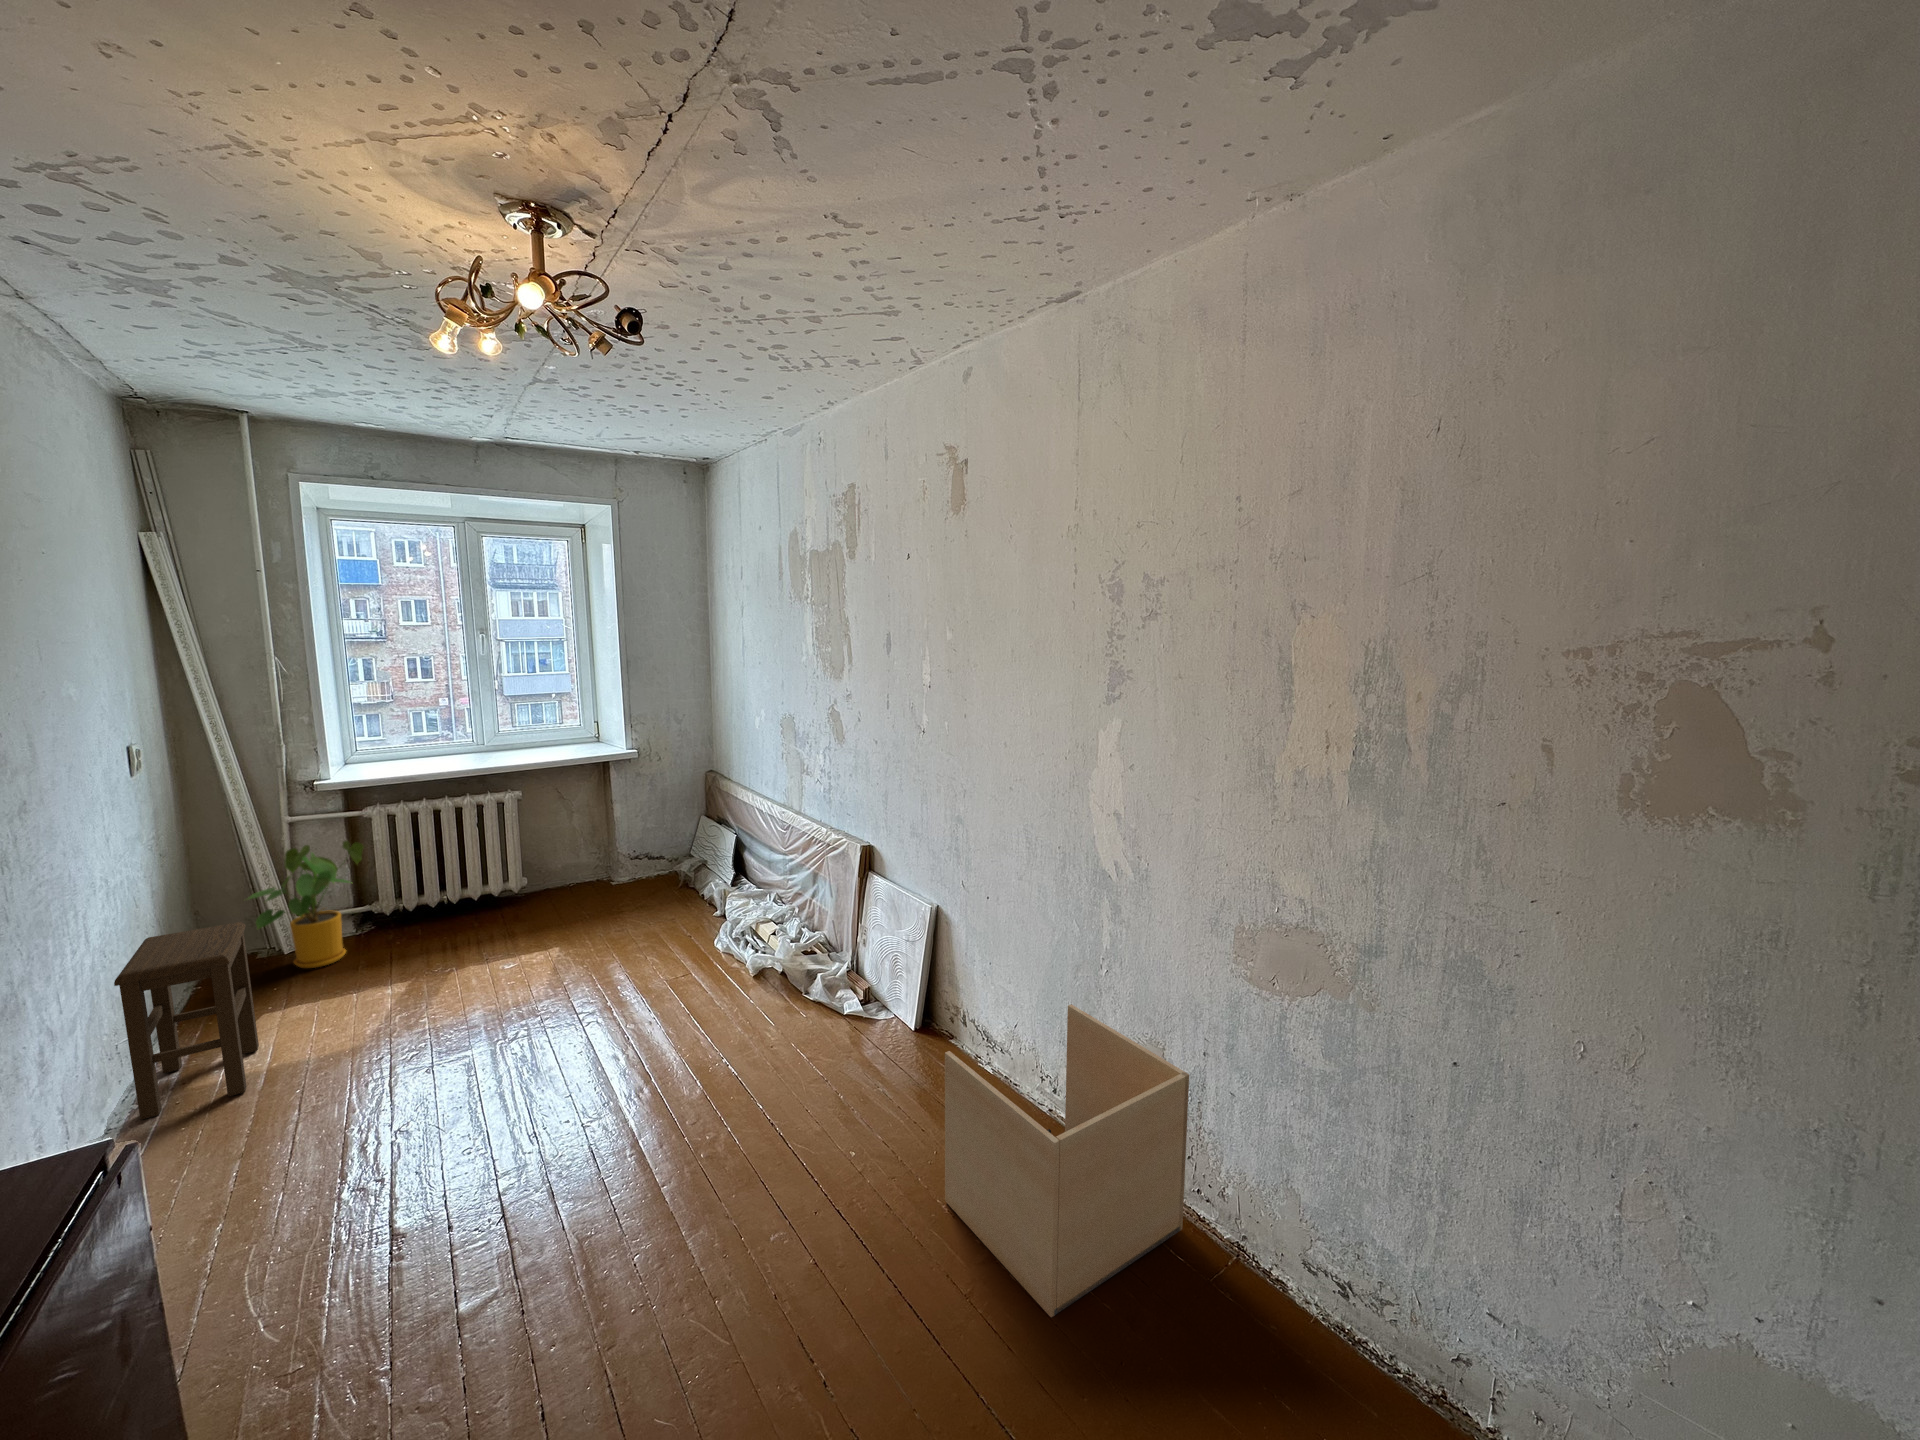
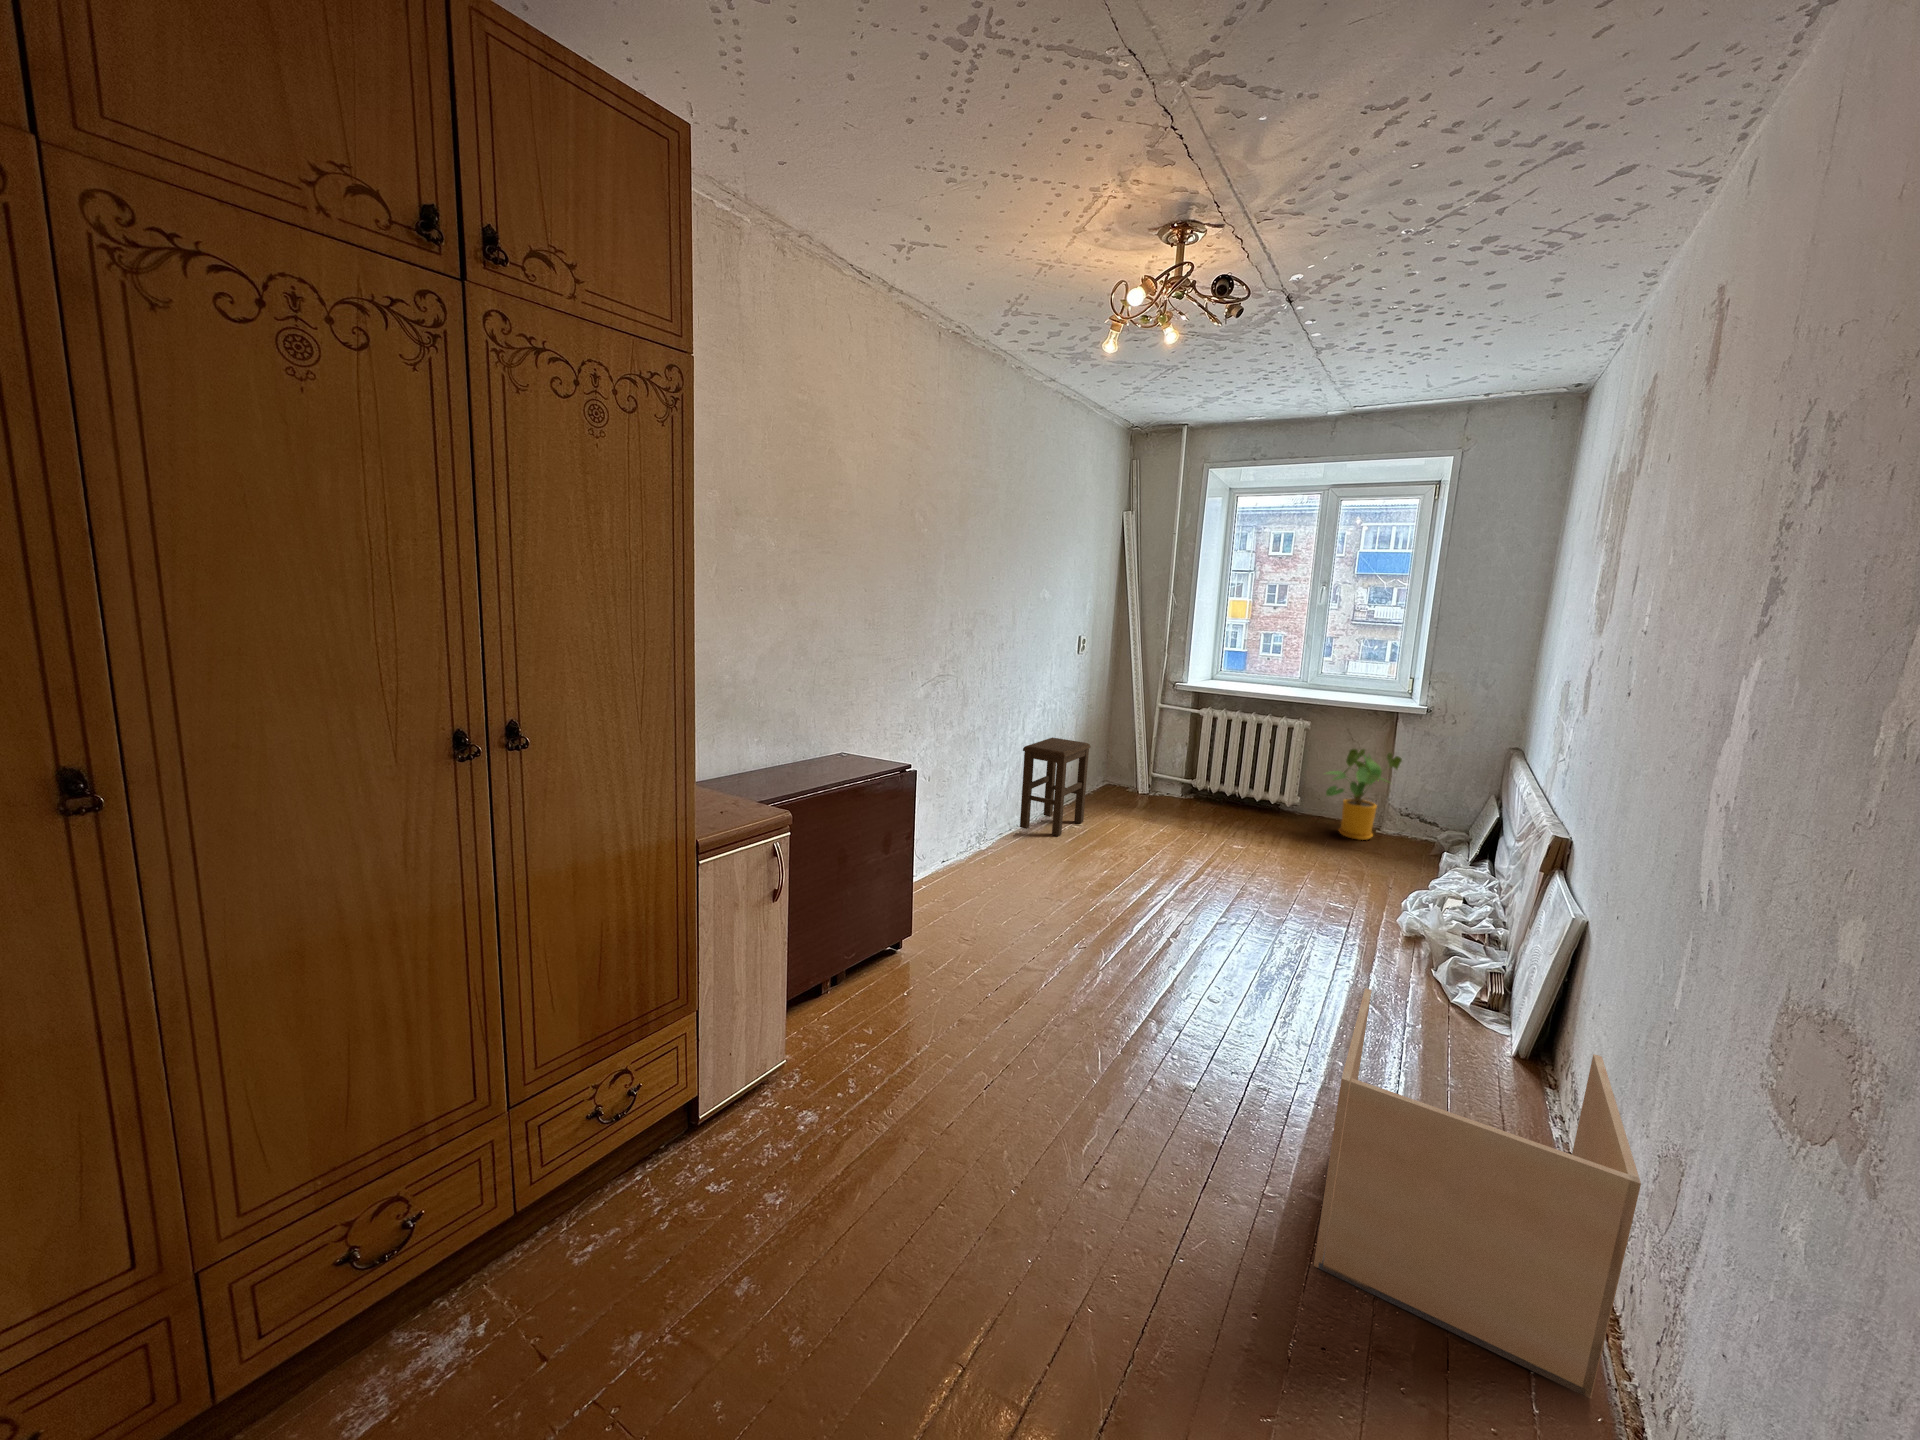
house plant: present [249,841,363,968] -> present [1326,749,1402,840]

